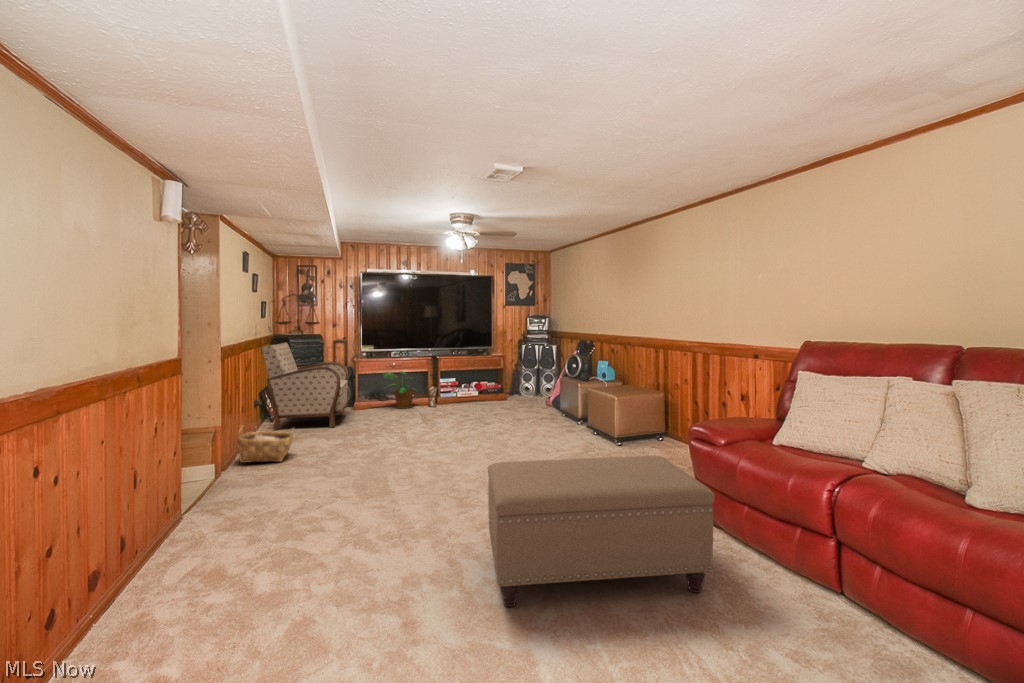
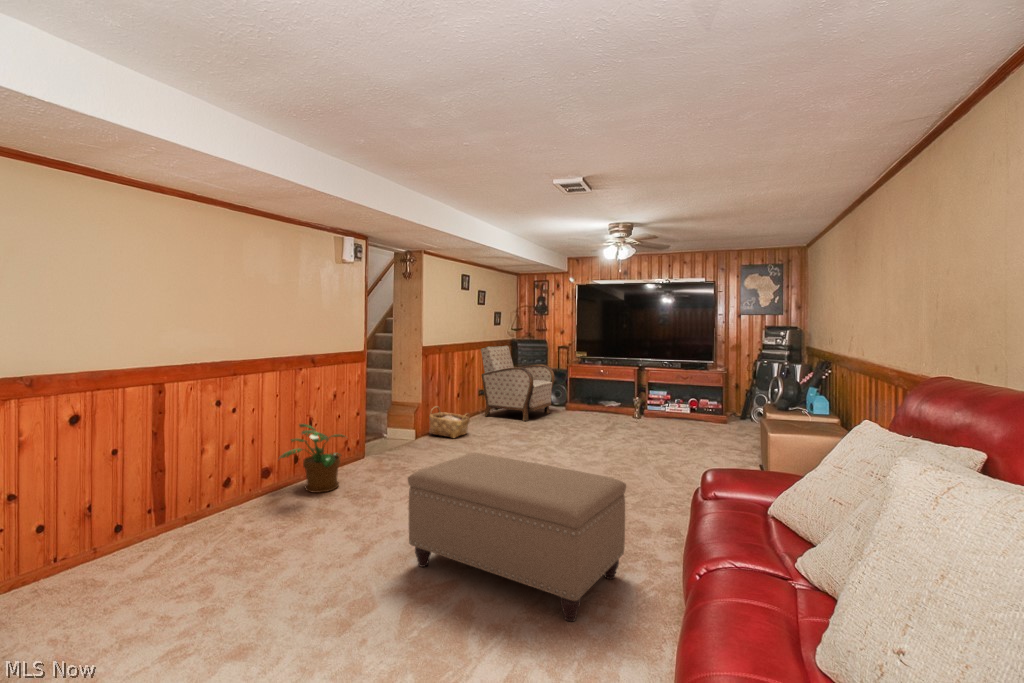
potted plant: present [383,371,415,409] -> present [280,424,345,493]

